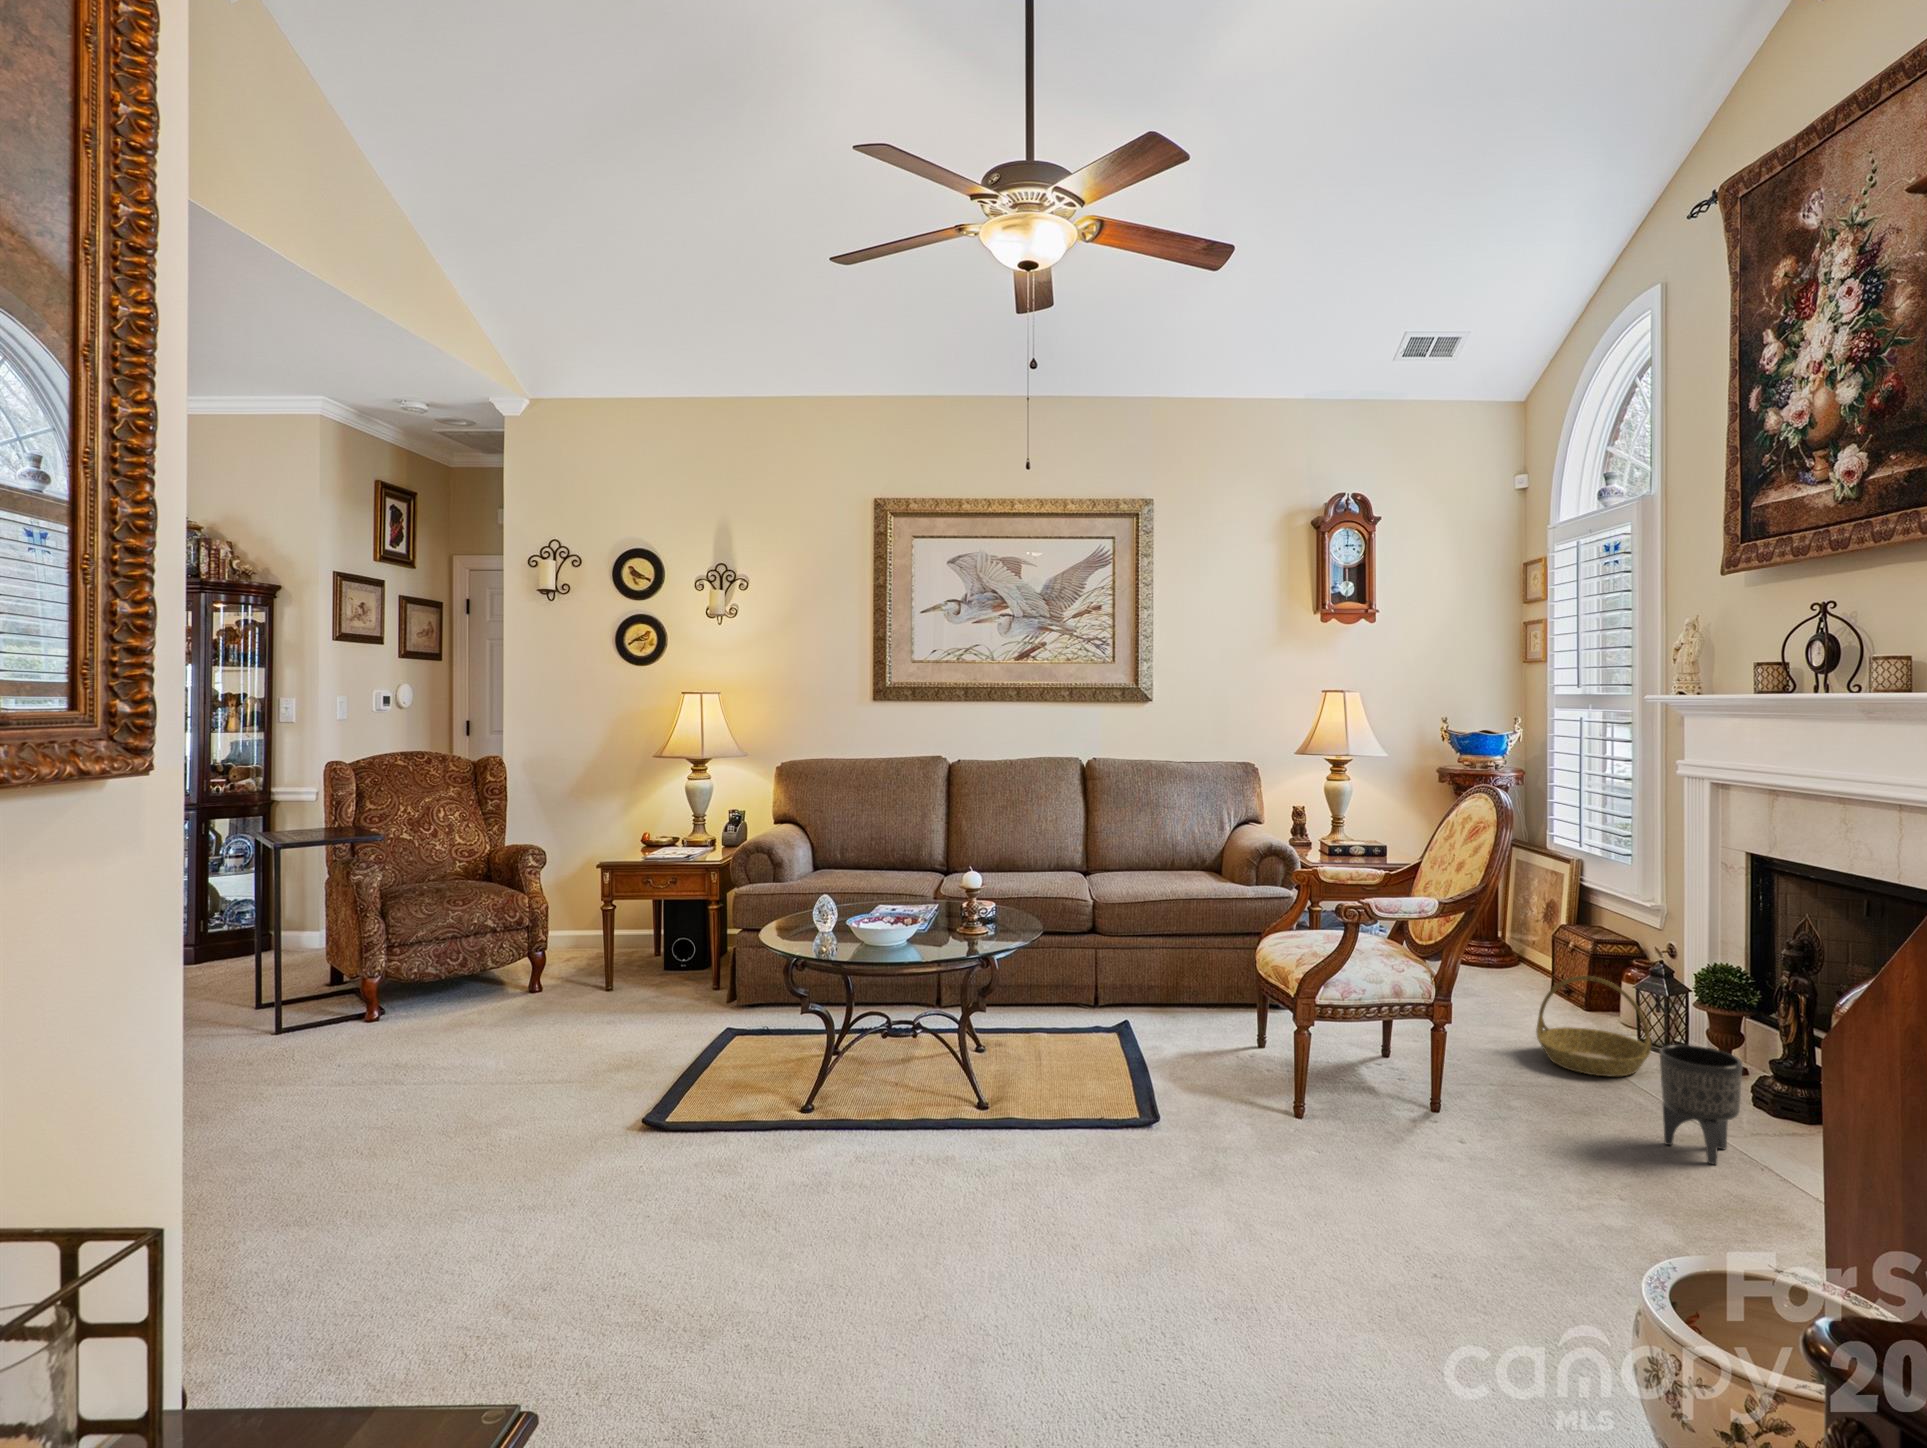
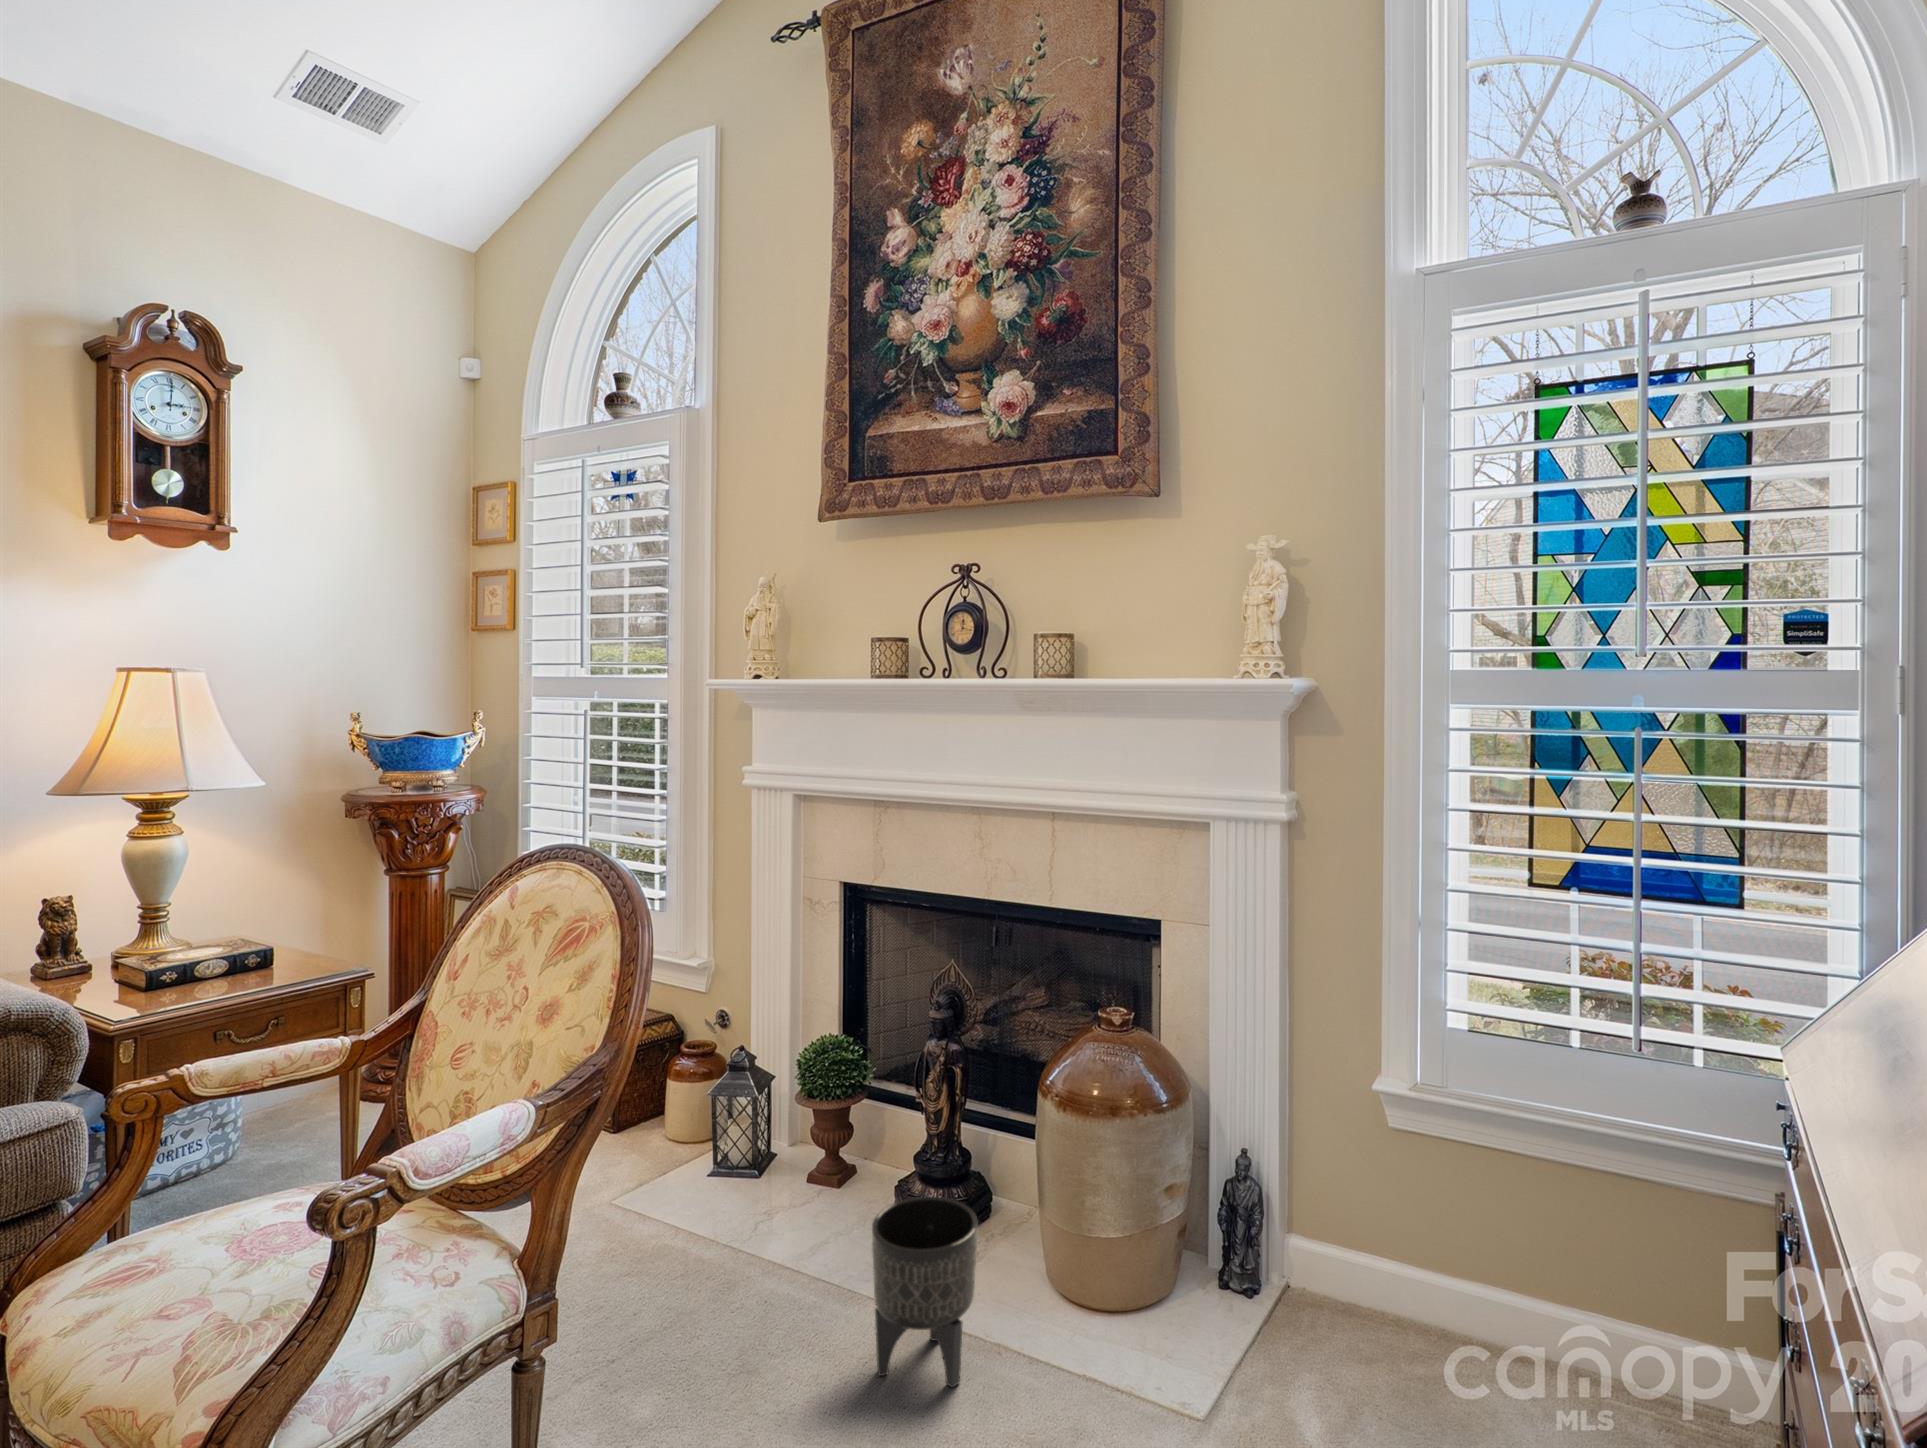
basket: present [1537,976,1651,1077] -> none [602,1104,763,1268]

